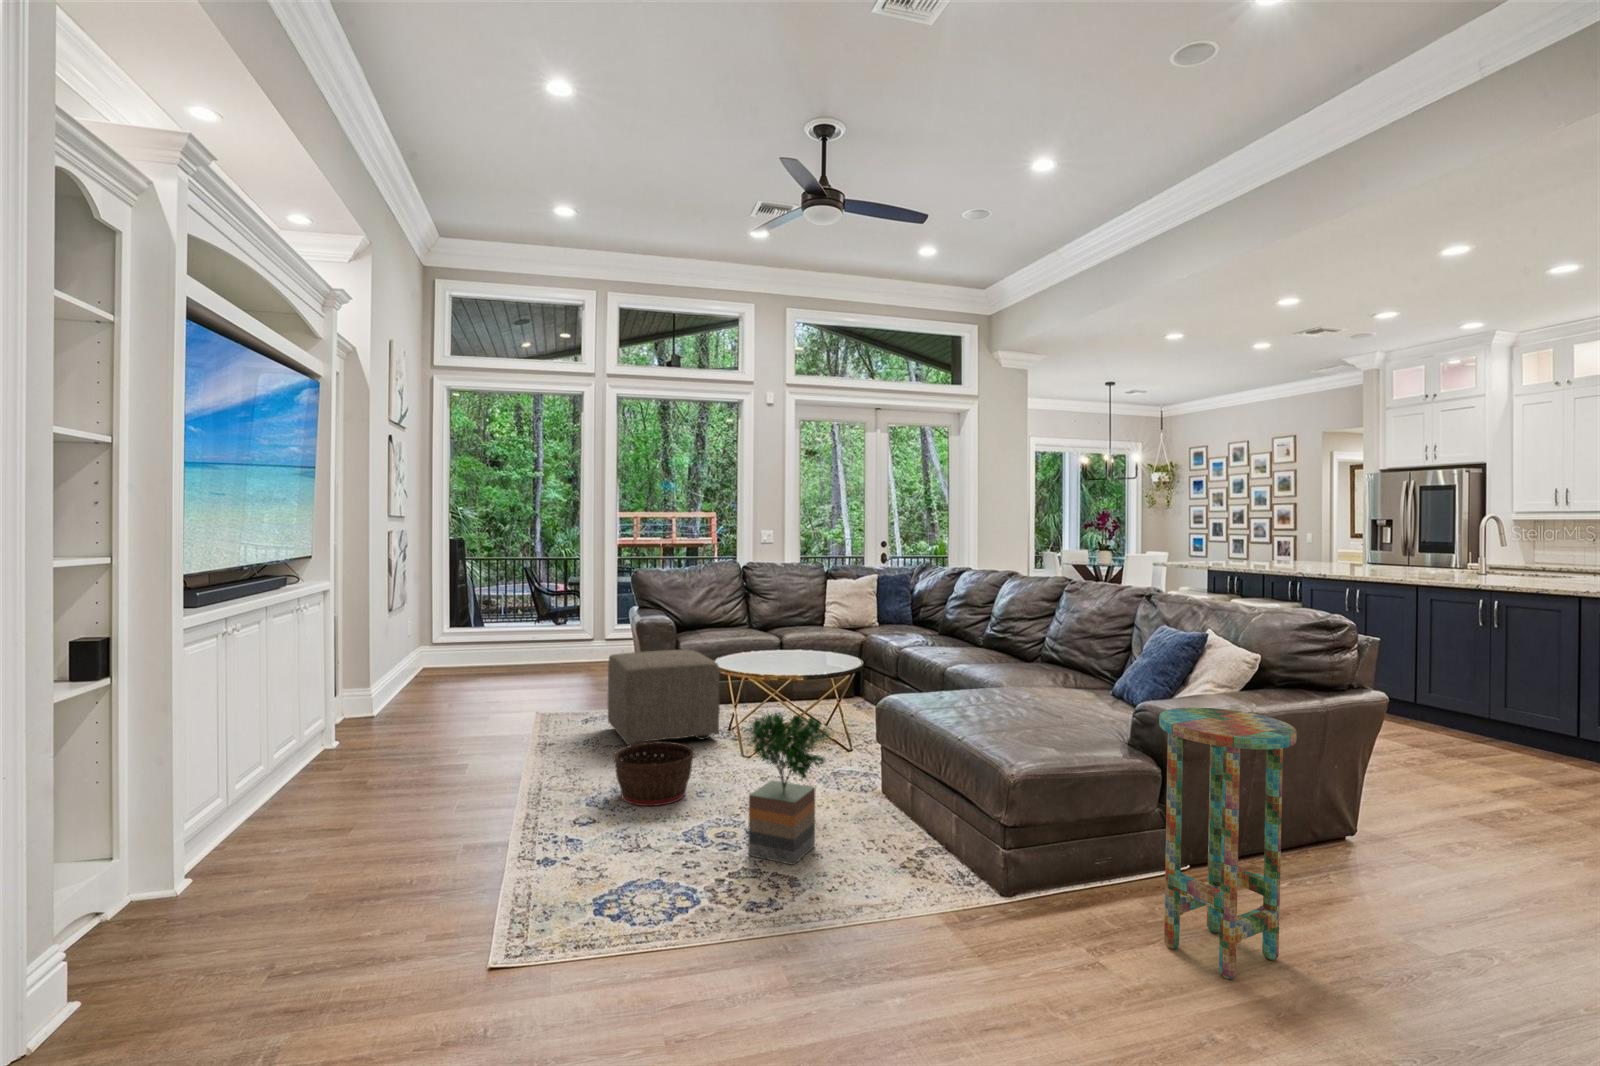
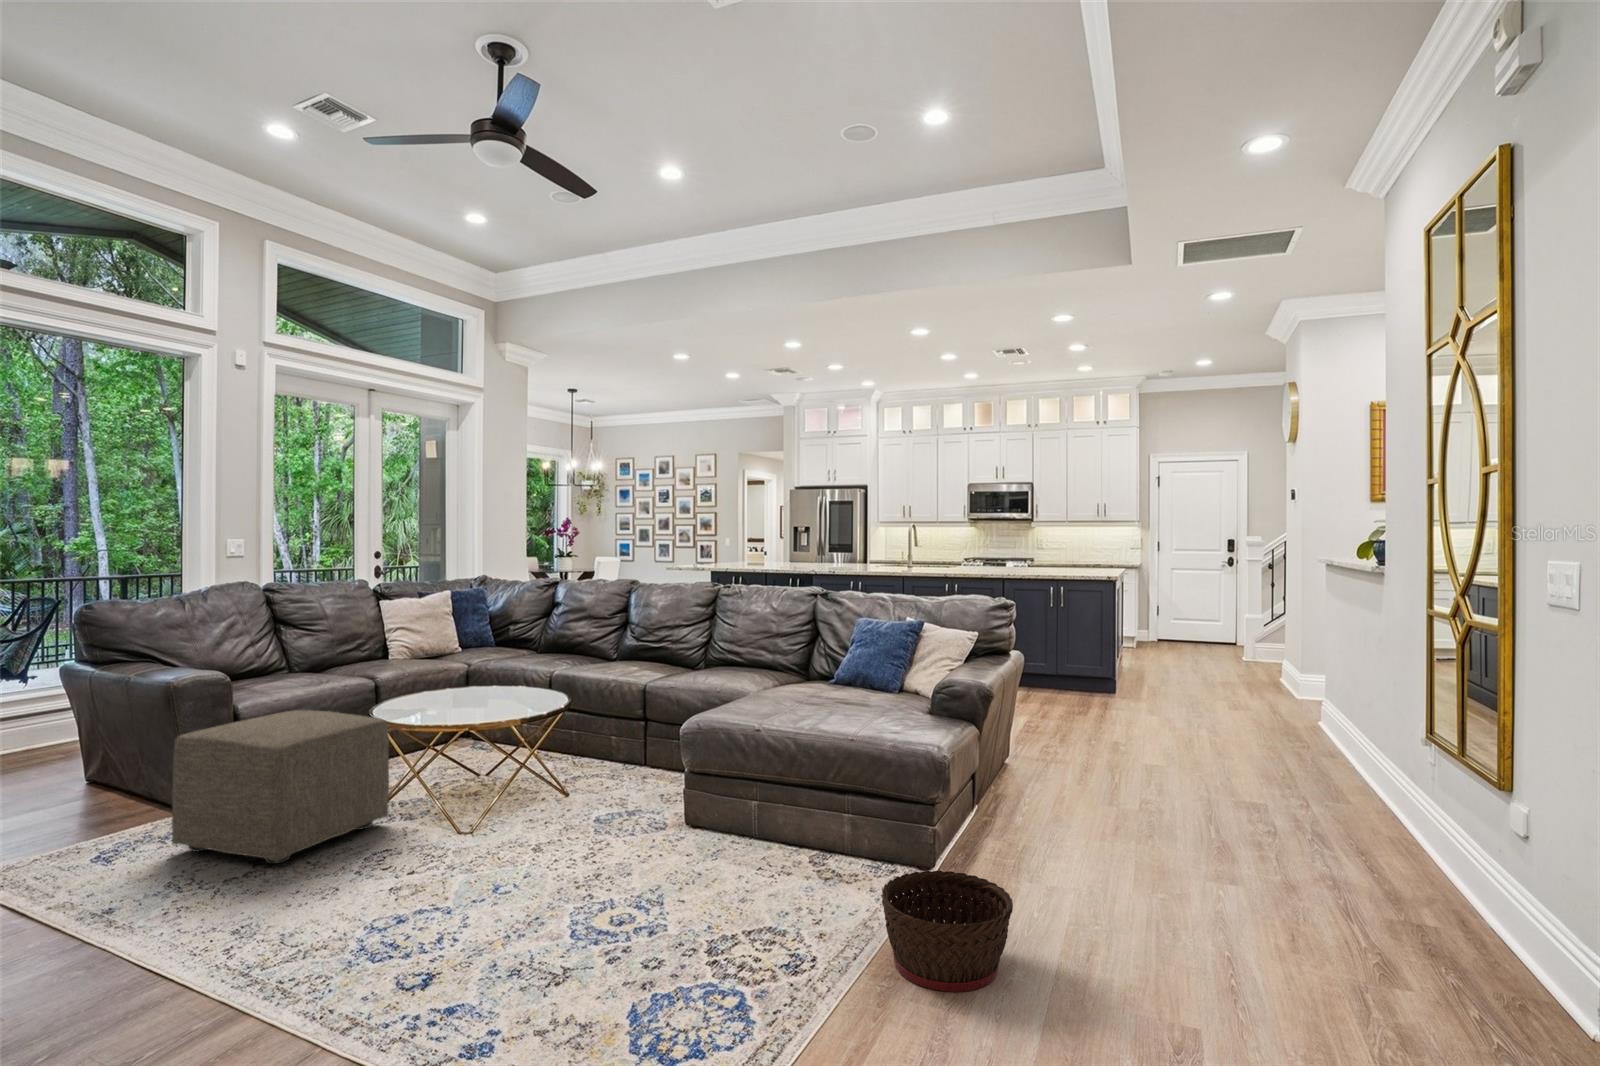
side table: present [1159,708,1297,979] -> none [1029,668,1125,864]
potted tree: present [748,714,831,865] -> none [649,741,764,919]
basket: present [613,741,694,806] -> present [881,870,1013,992]

